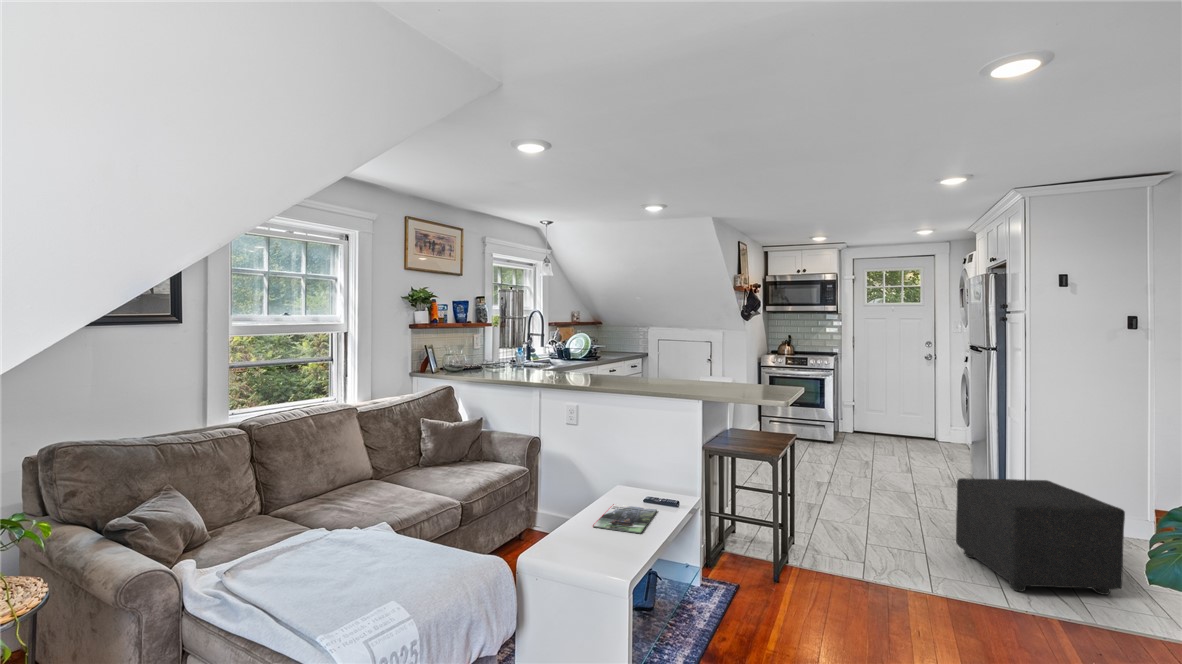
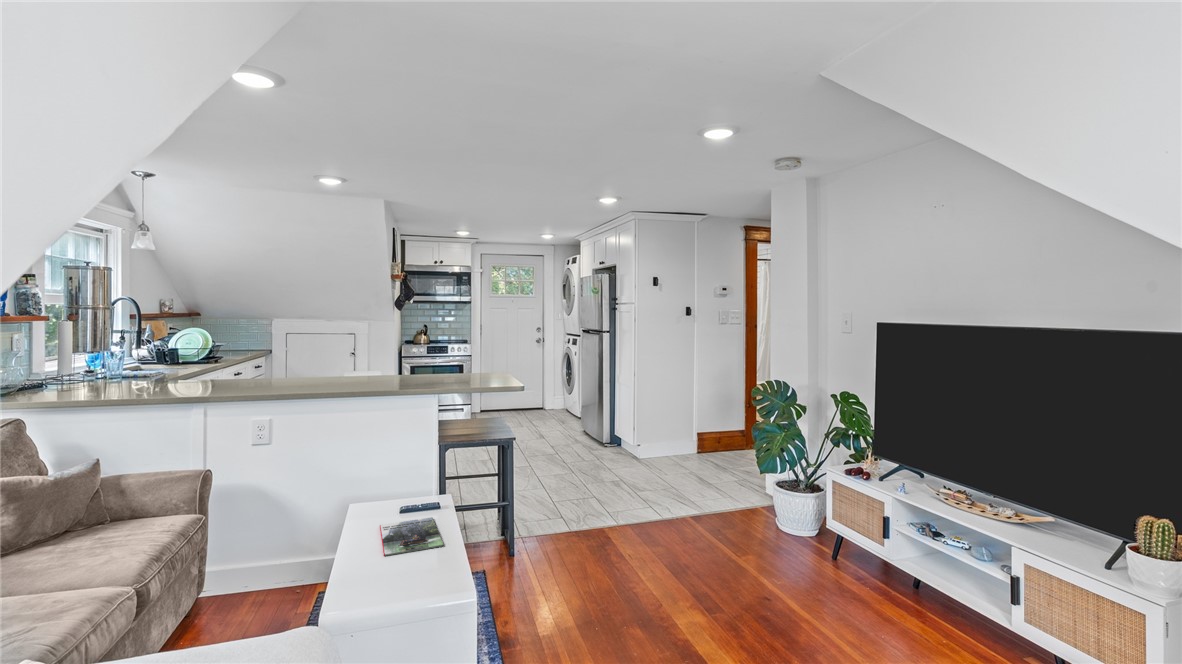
ottoman: present [956,478,1125,595] -> none [613,425,710,507]

